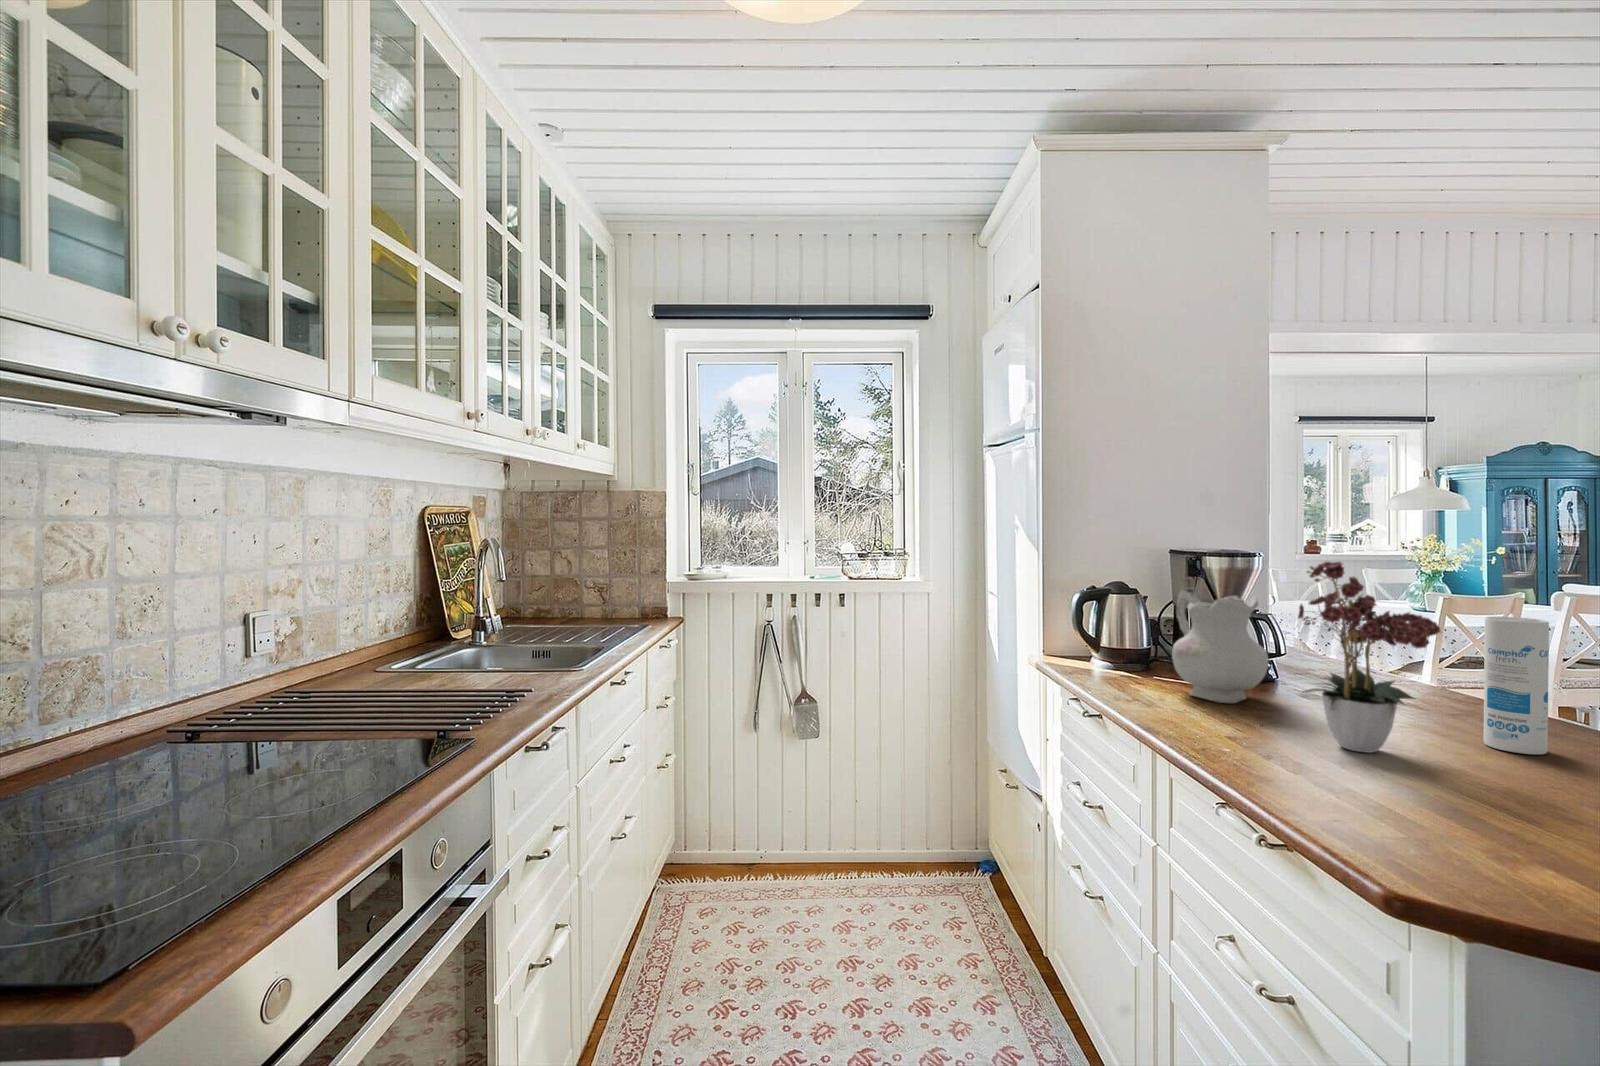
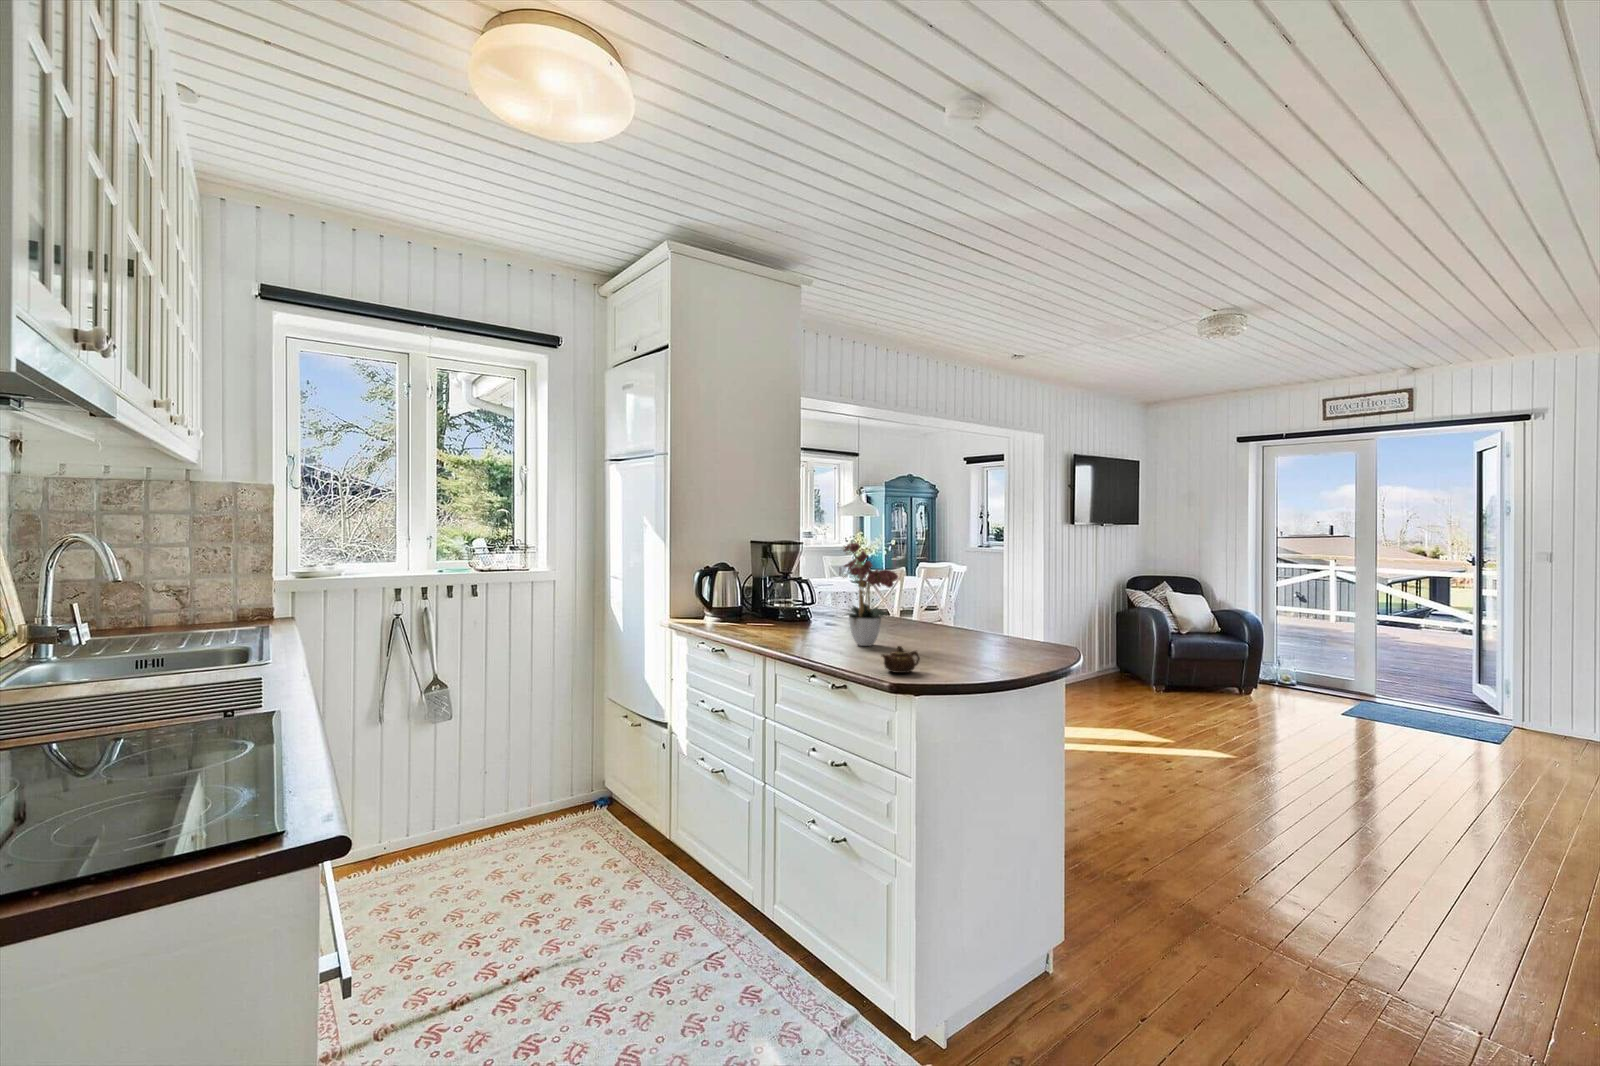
ceramic pitcher: present [1172,587,1268,703] -> none [762,562,815,633]
canister: present [1484,616,1549,754] -> none [912,570,936,638]
teapot: none [1362,781,1472,844] -> present [882,646,920,673]

